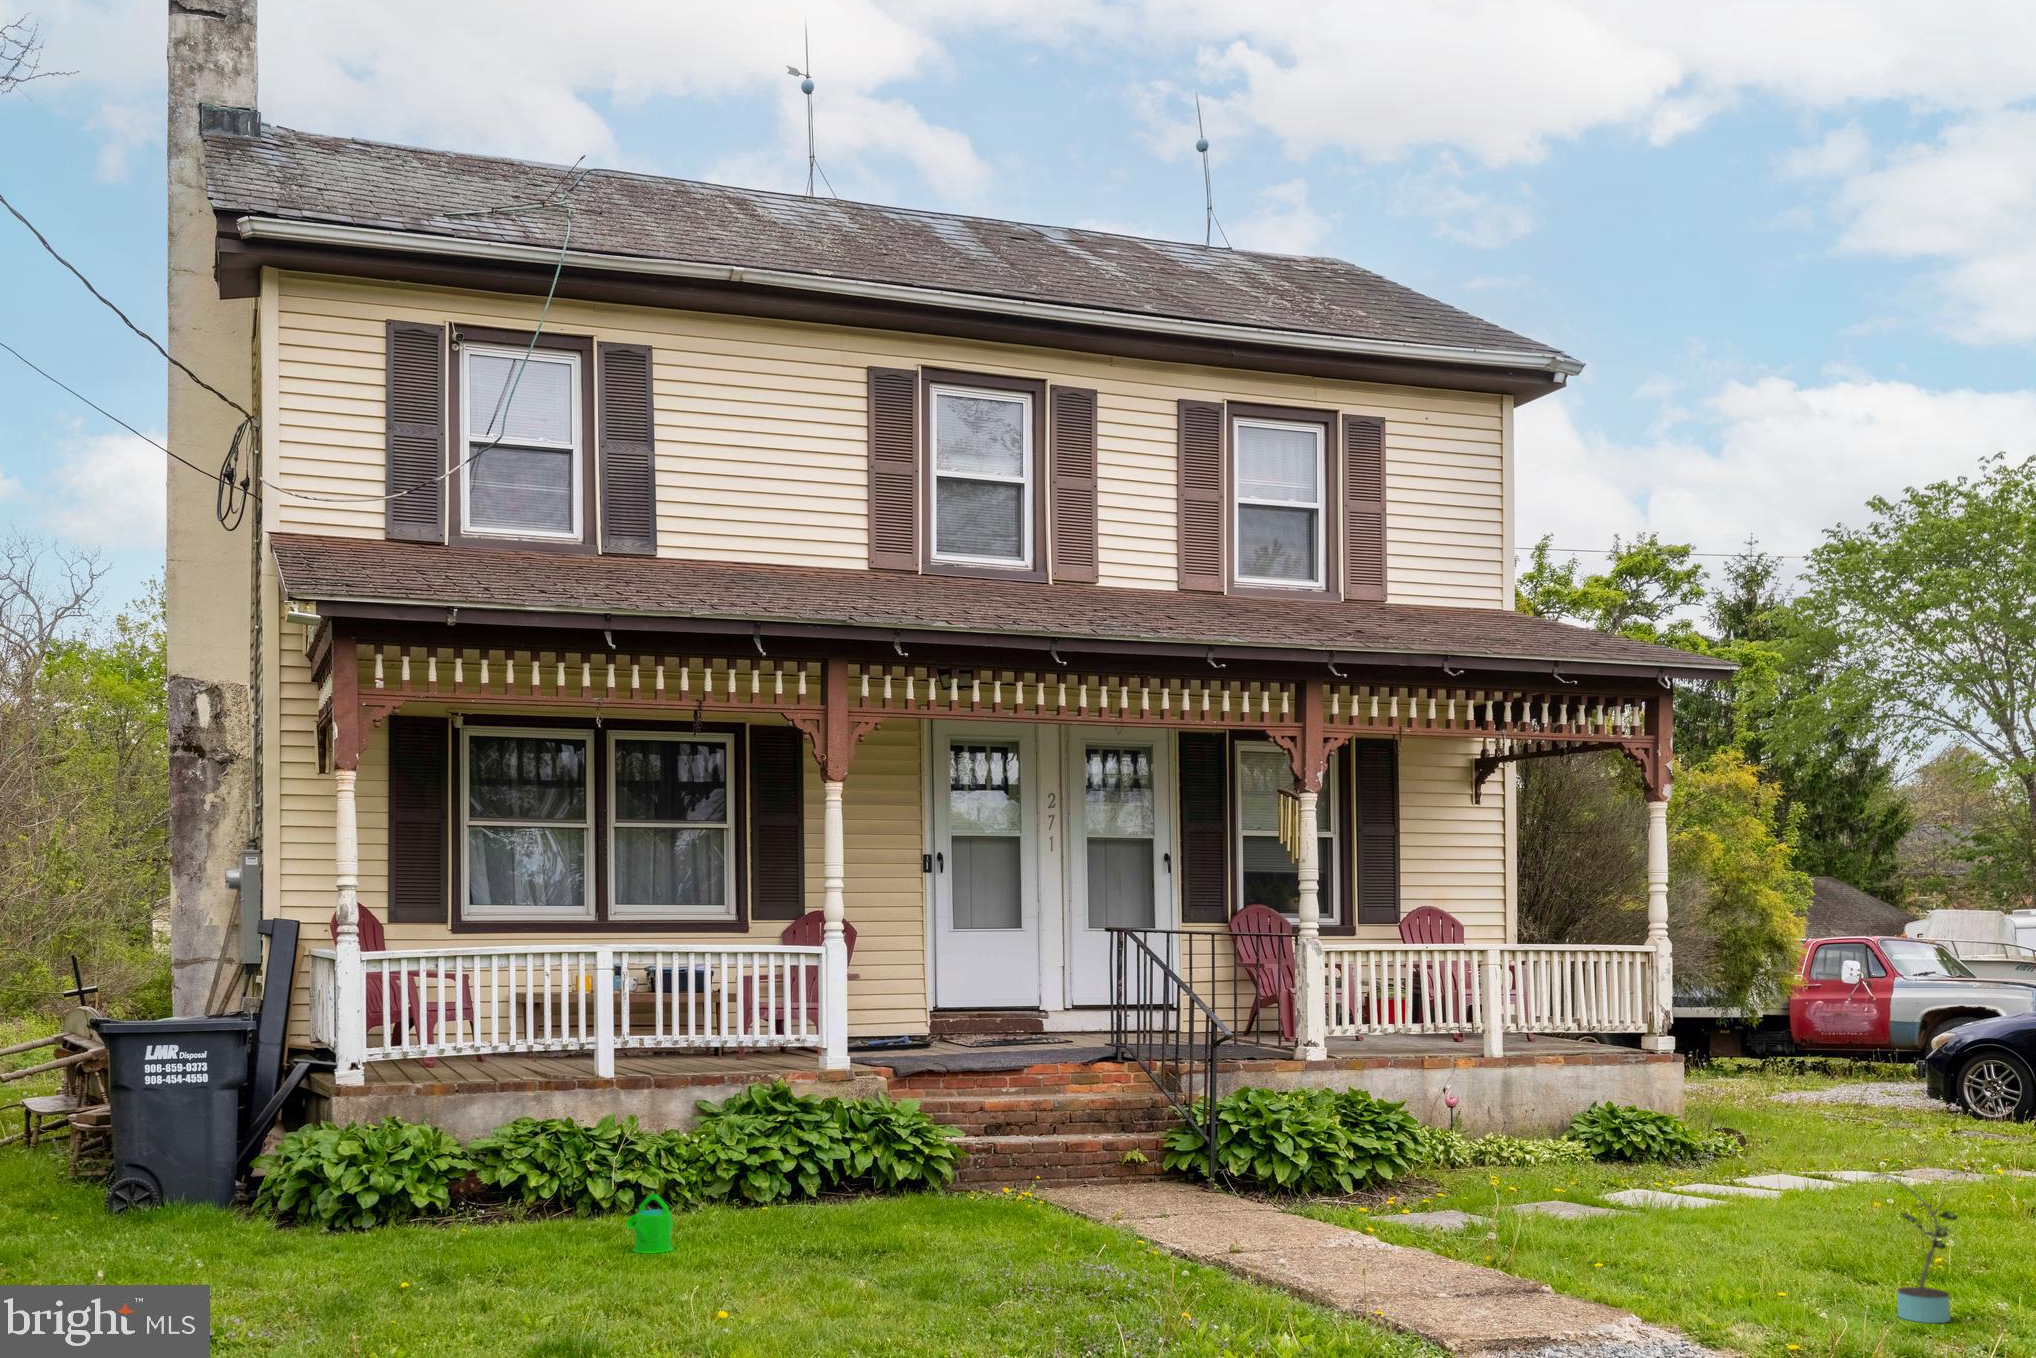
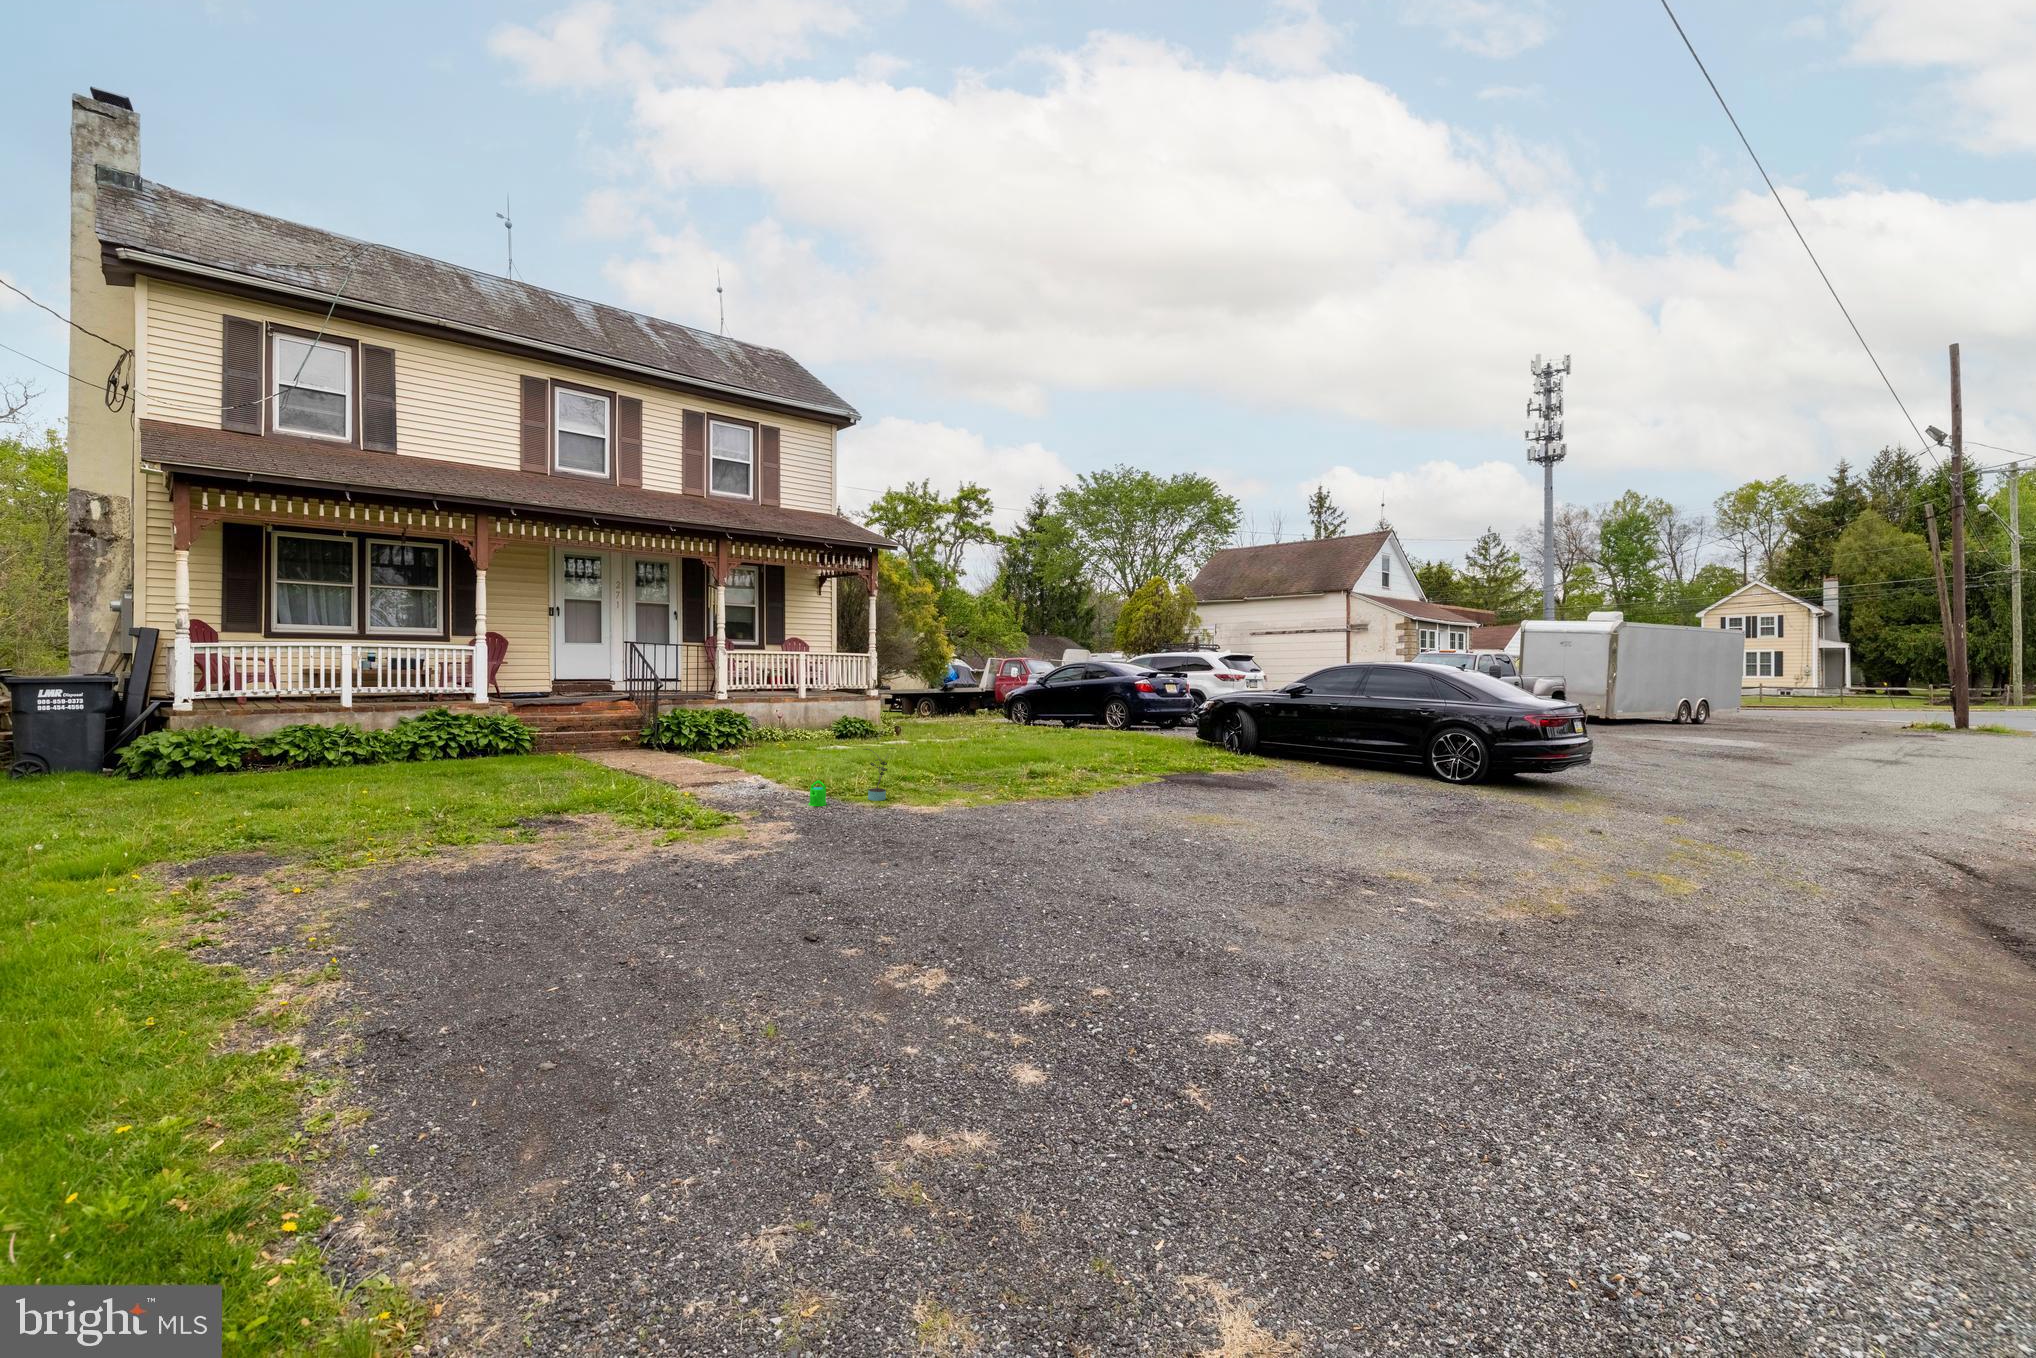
watering can: present [626,1194,673,1254] -> present [808,780,827,806]

